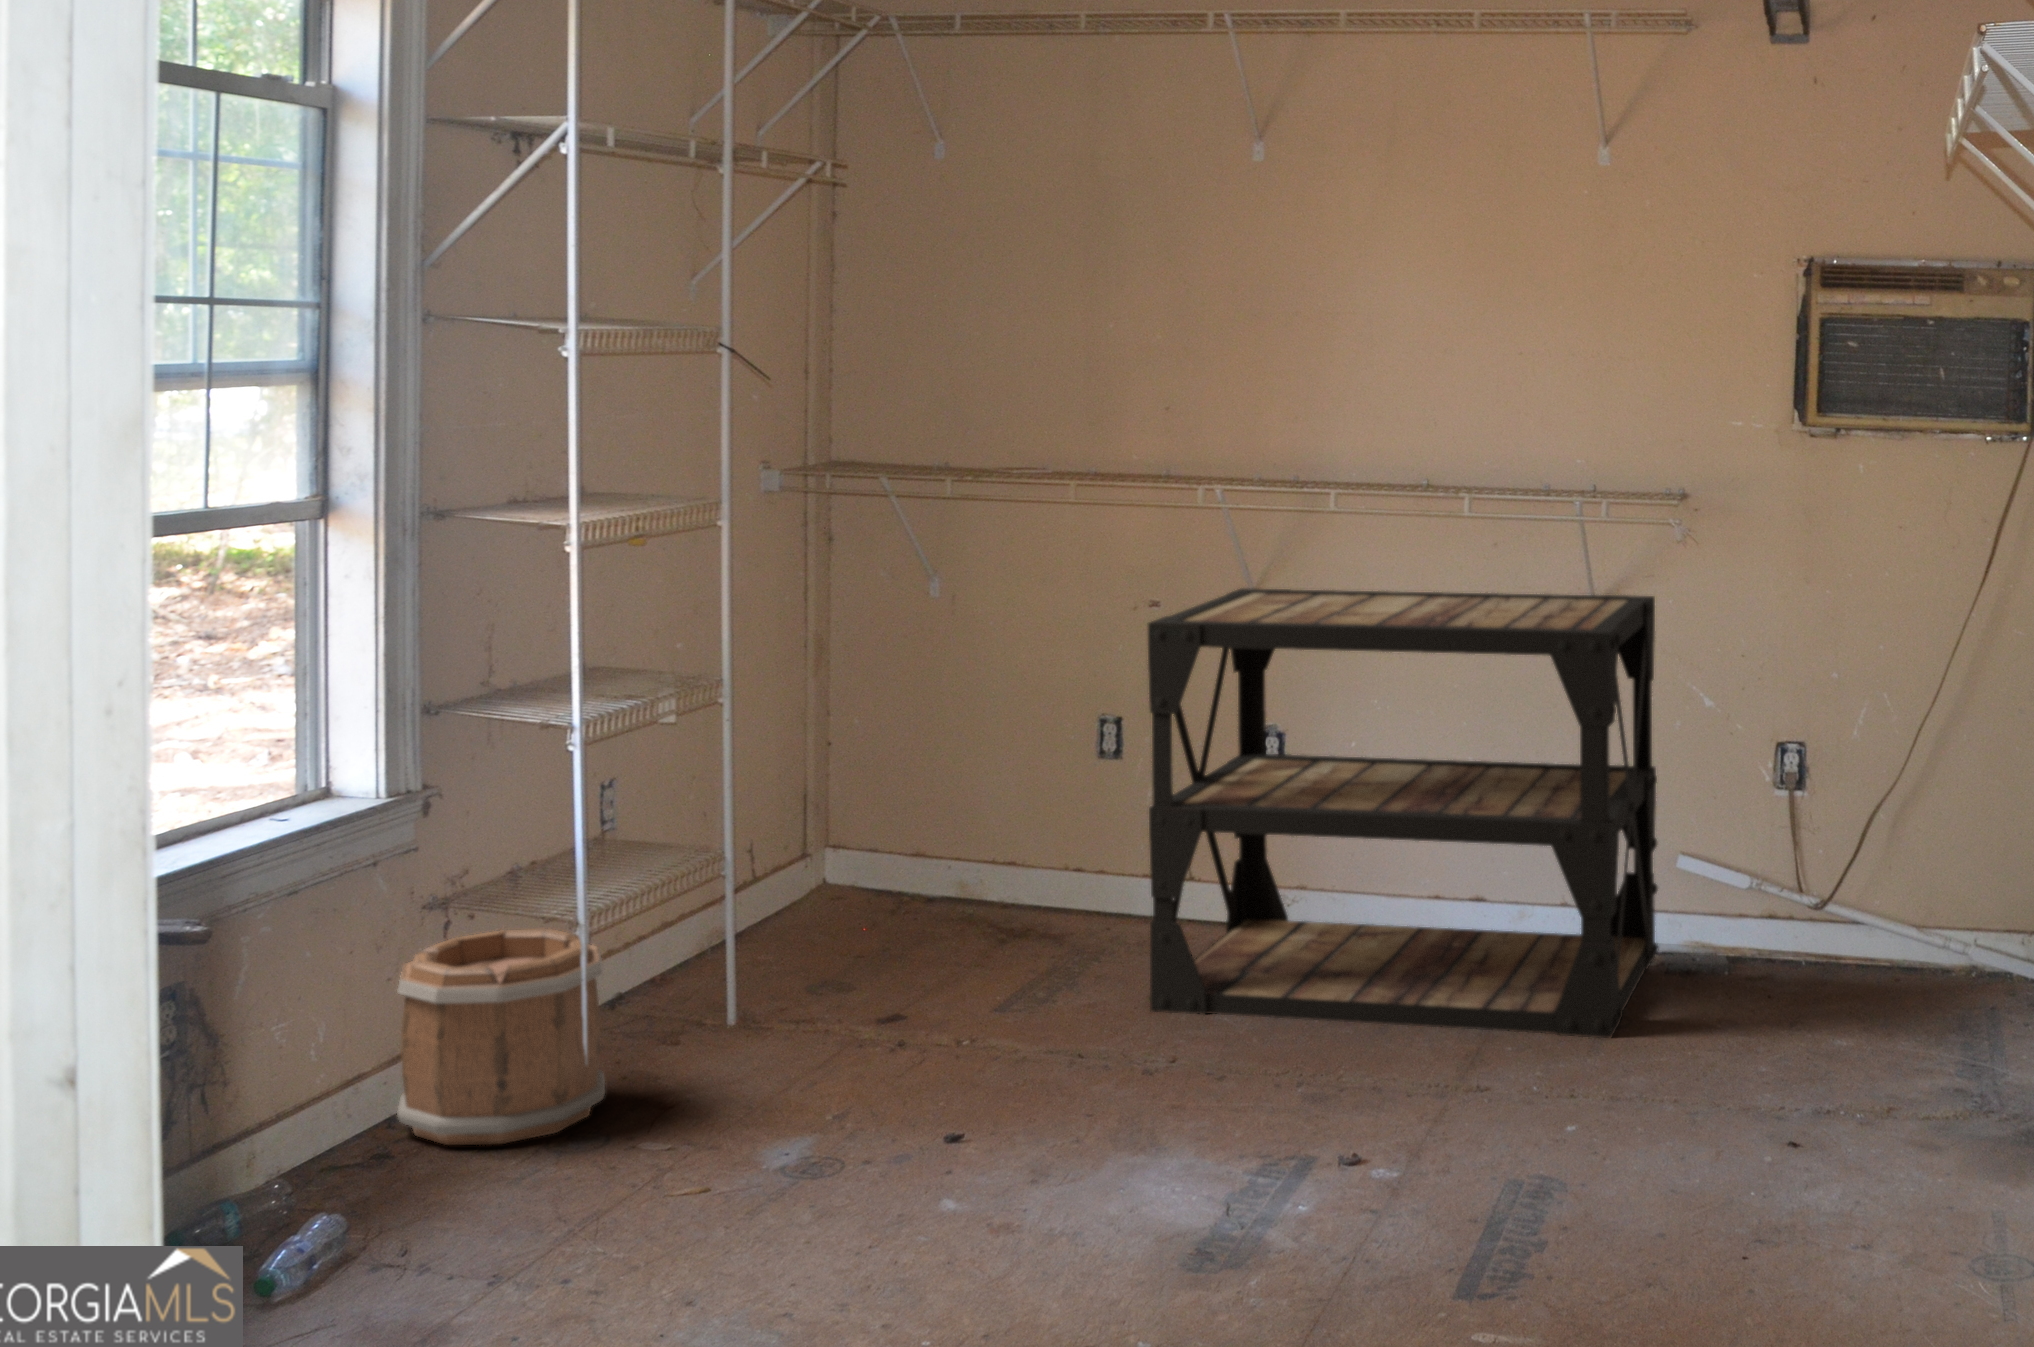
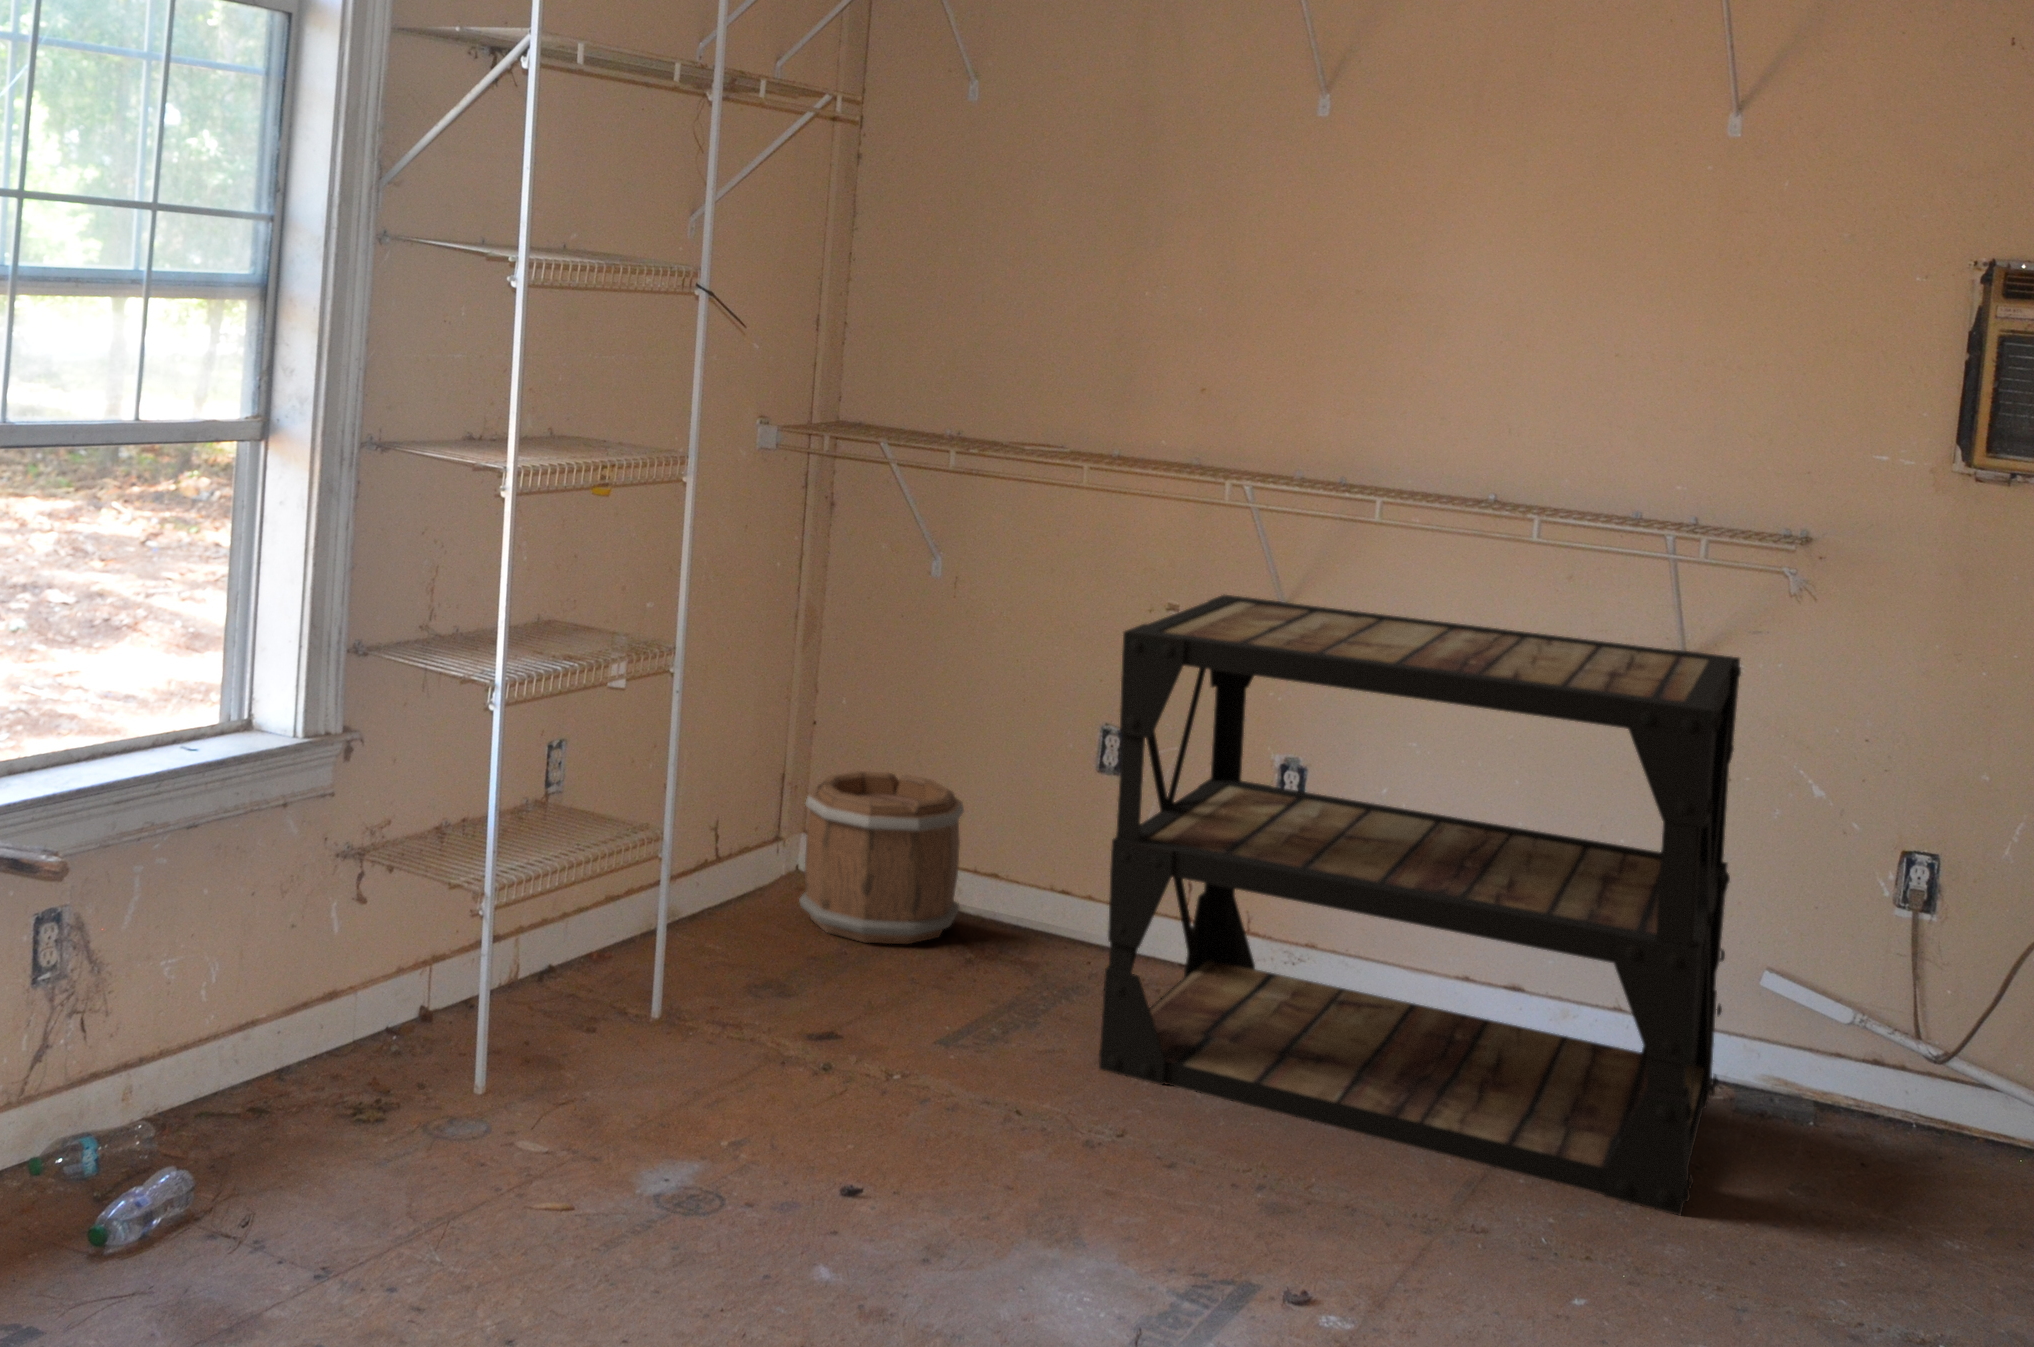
bucket: present [397,929,605,1145] -> present [799,771,964,944]

